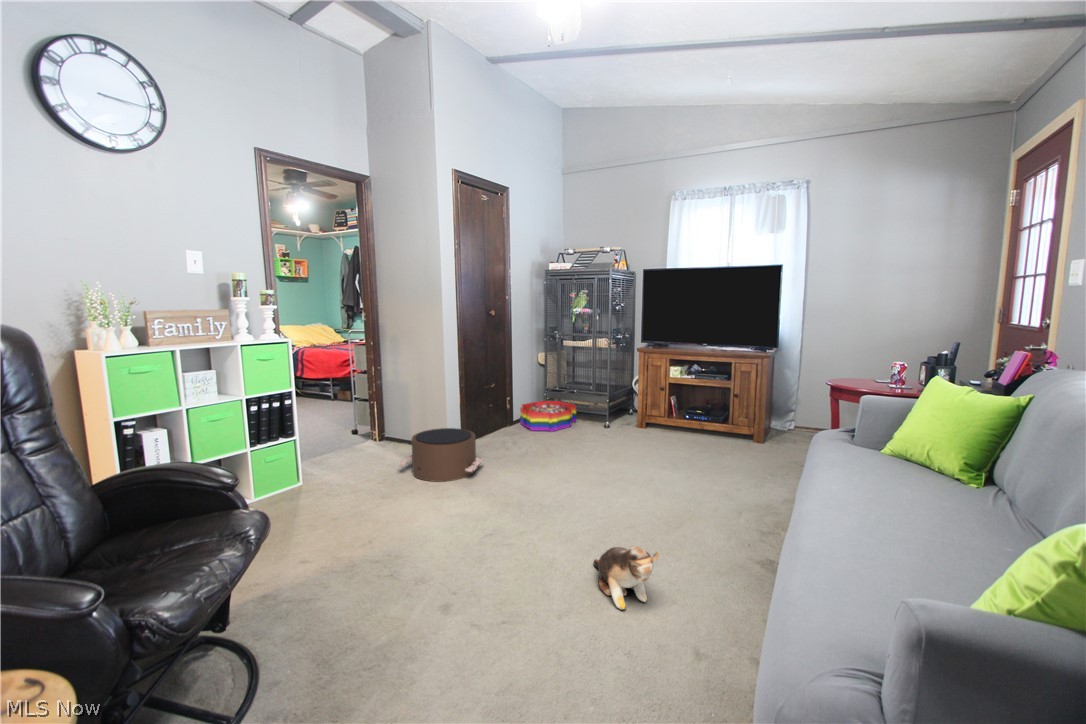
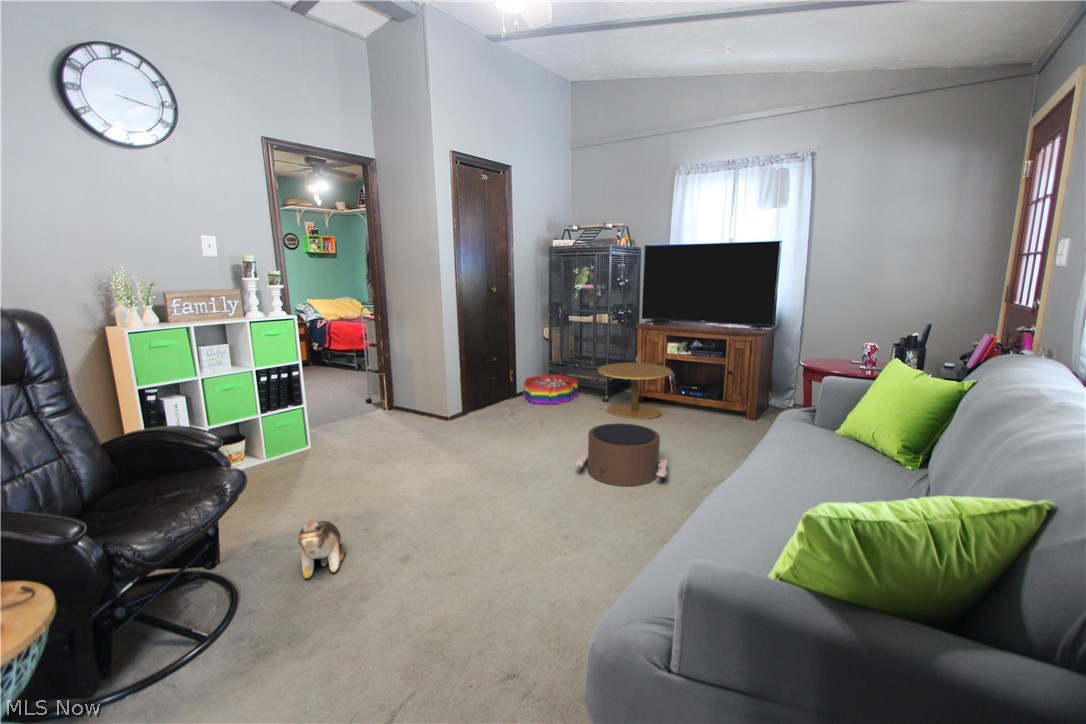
side table: none [601,387,677,444] -> present [598,363,672,418]
pouf: present [399,428,483,482] -> present [576,423,667,486]
plush toy: present [594,546,659,610] -> present [293,521,345,579]

